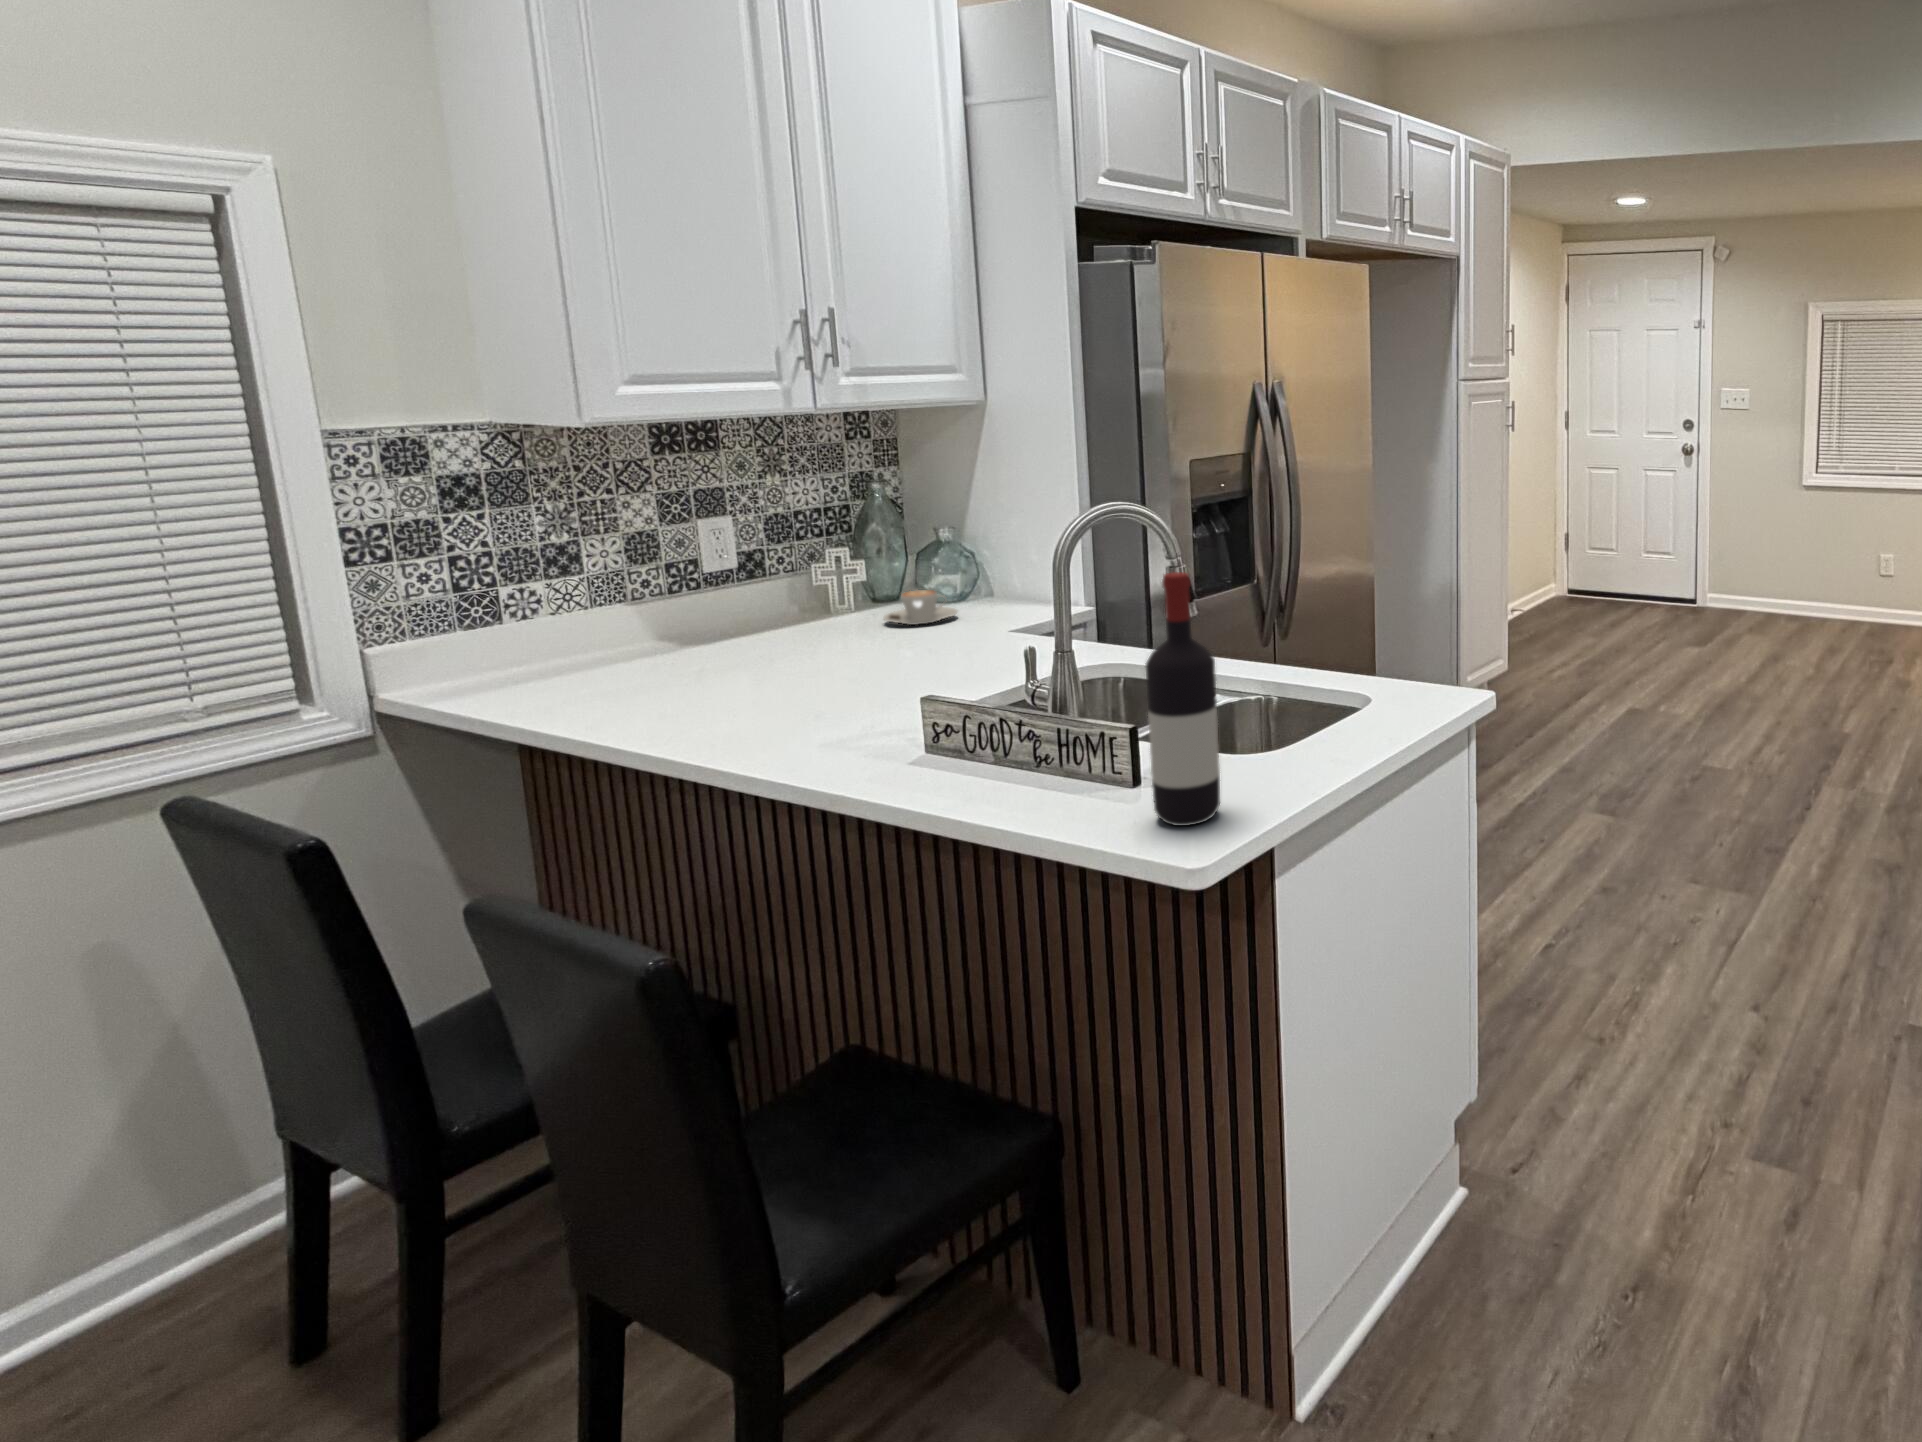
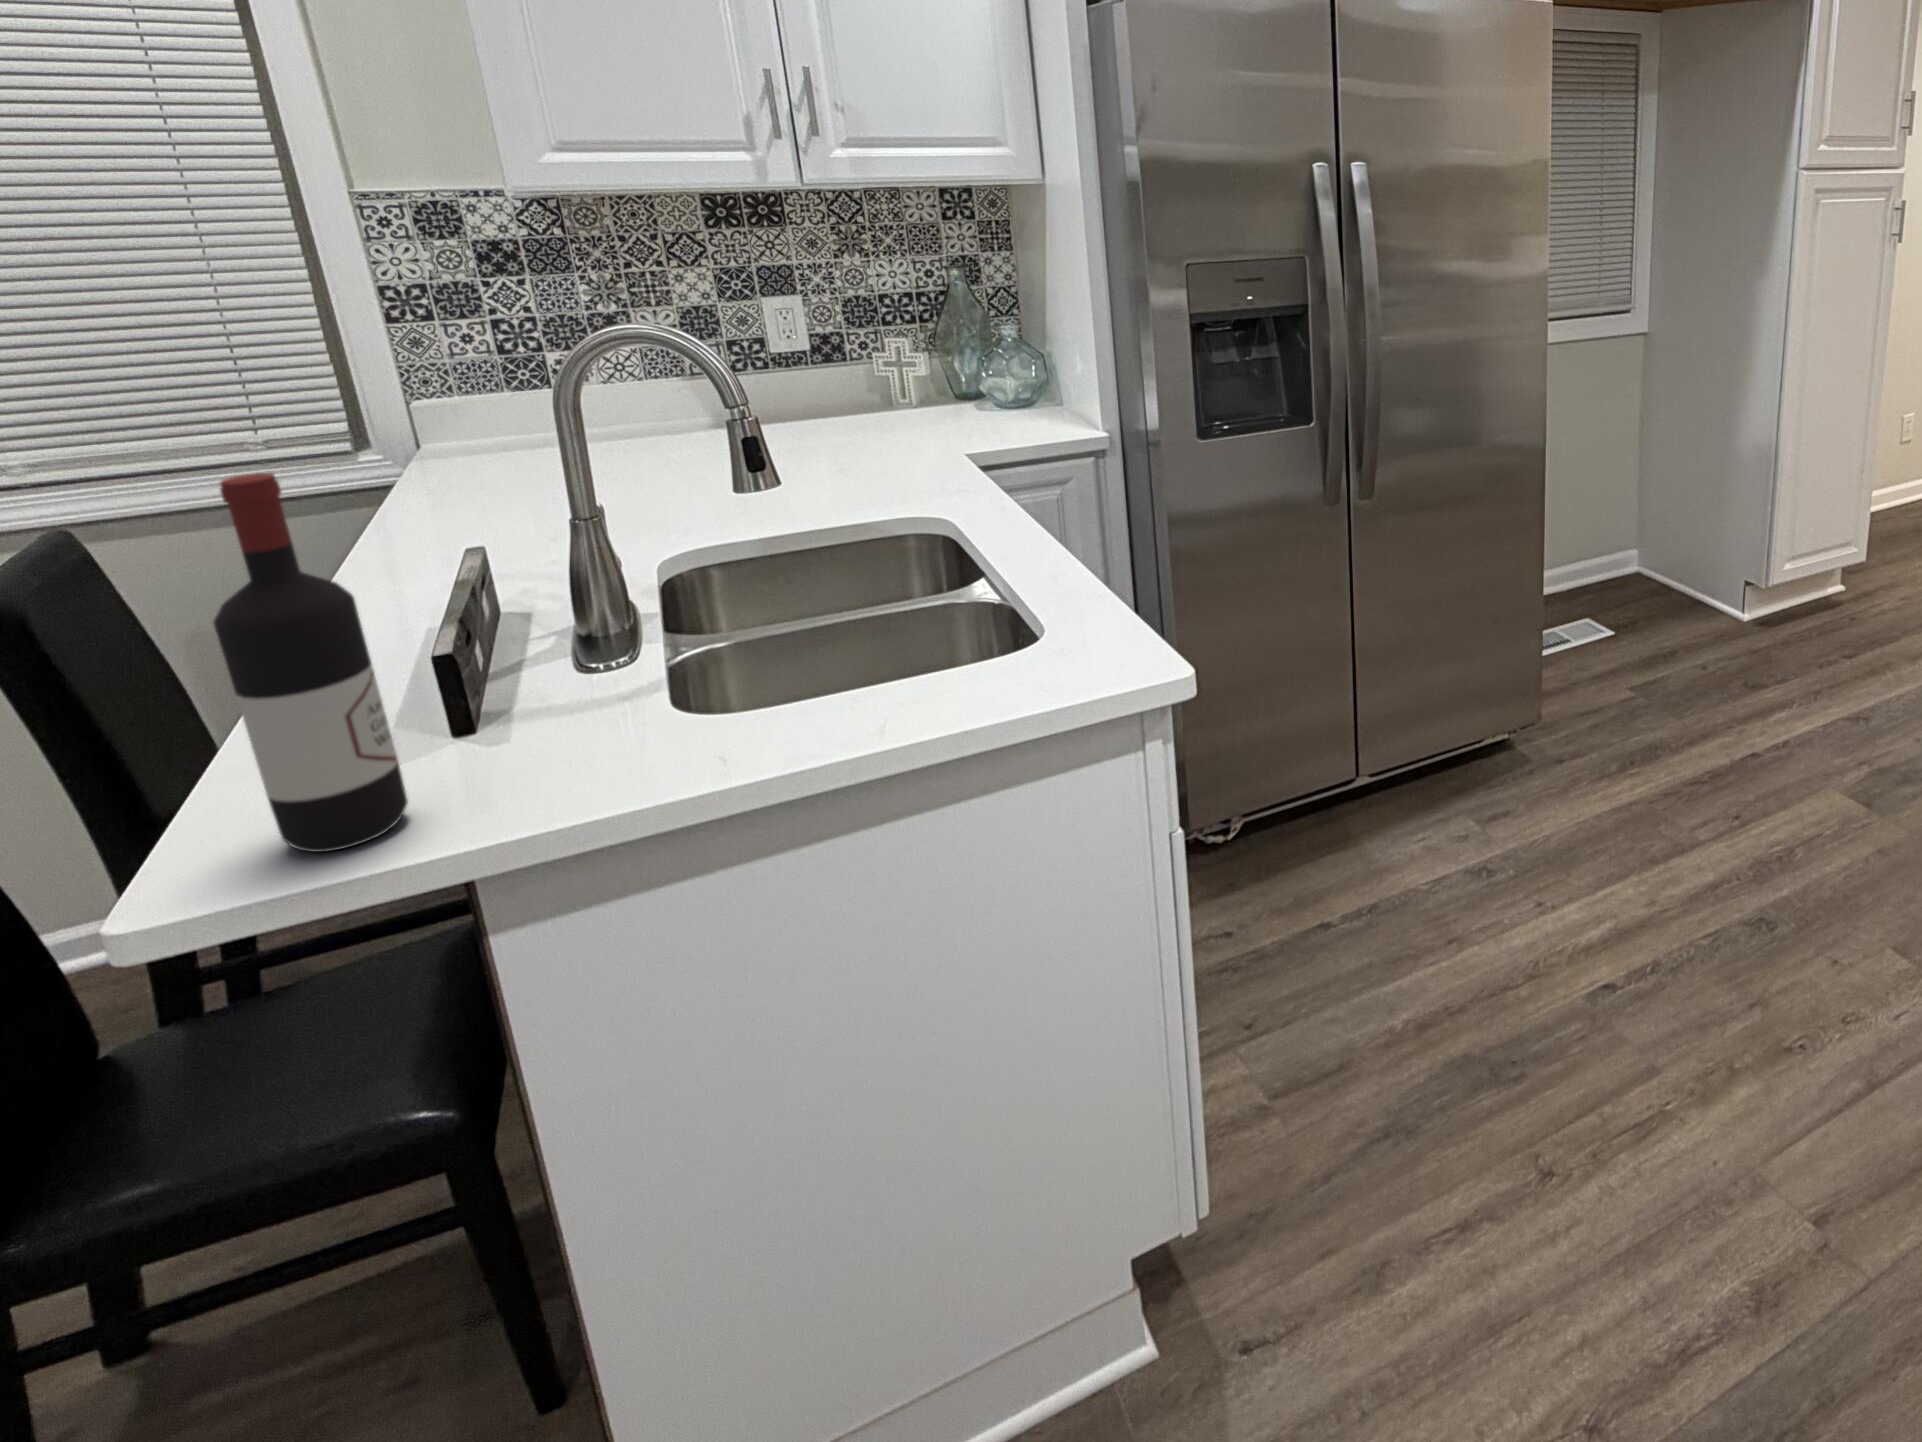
coffee cup: present [884,590,957,625] -> none [906,395,989,434]

